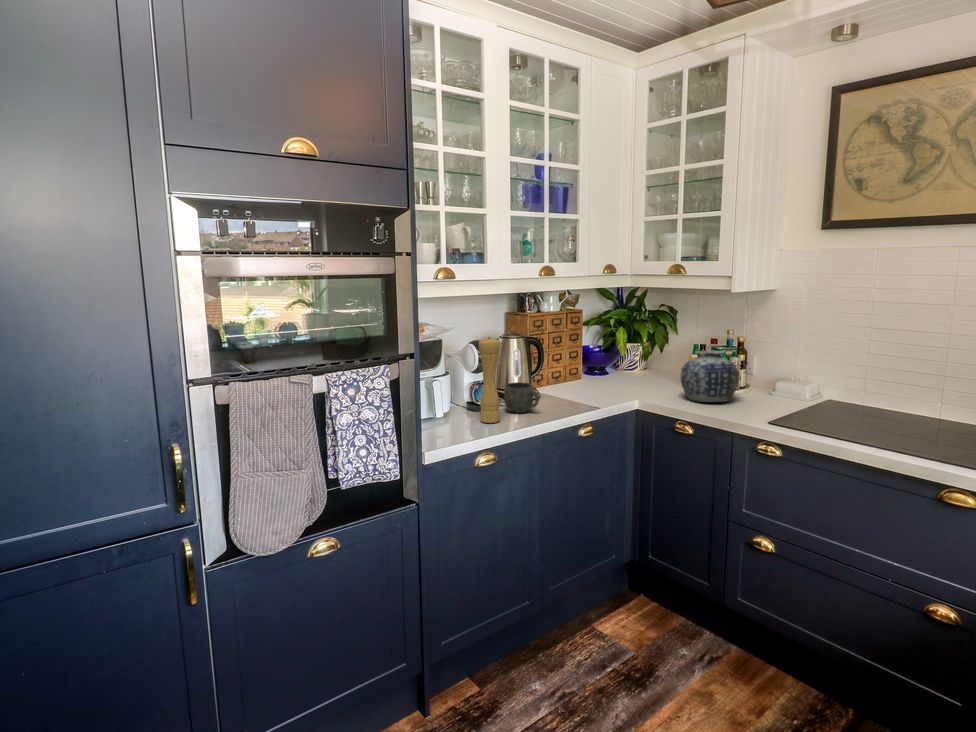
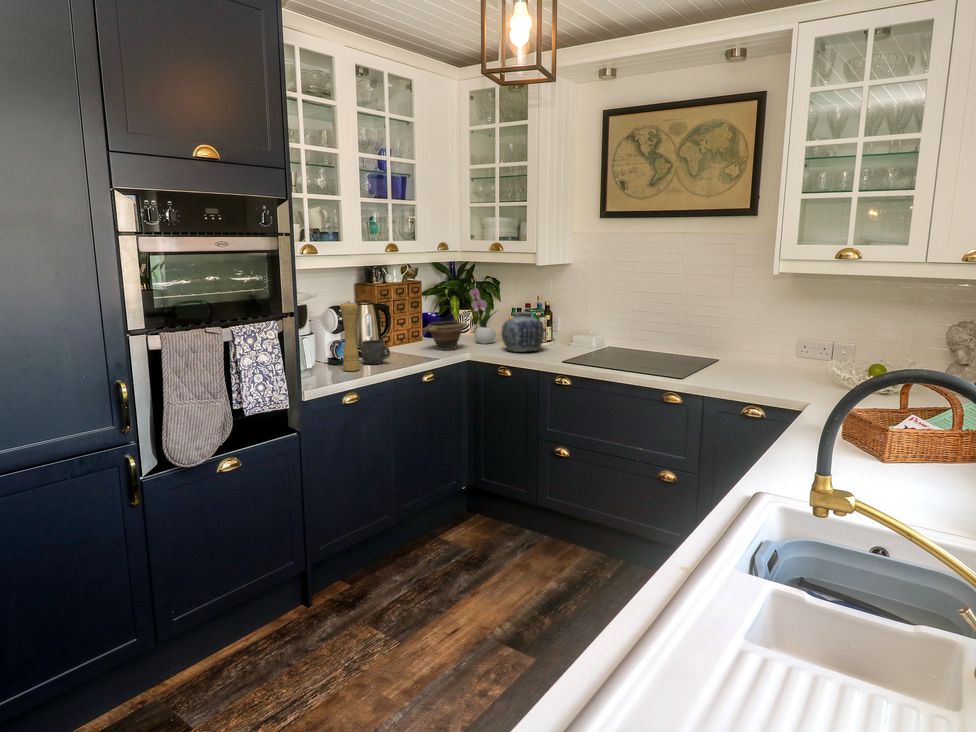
flower arrangement: none [640,308,677,387] -> present [469,279,496,344]
bowl: none [580,359,637,395] -> present [422,321,467,350]

